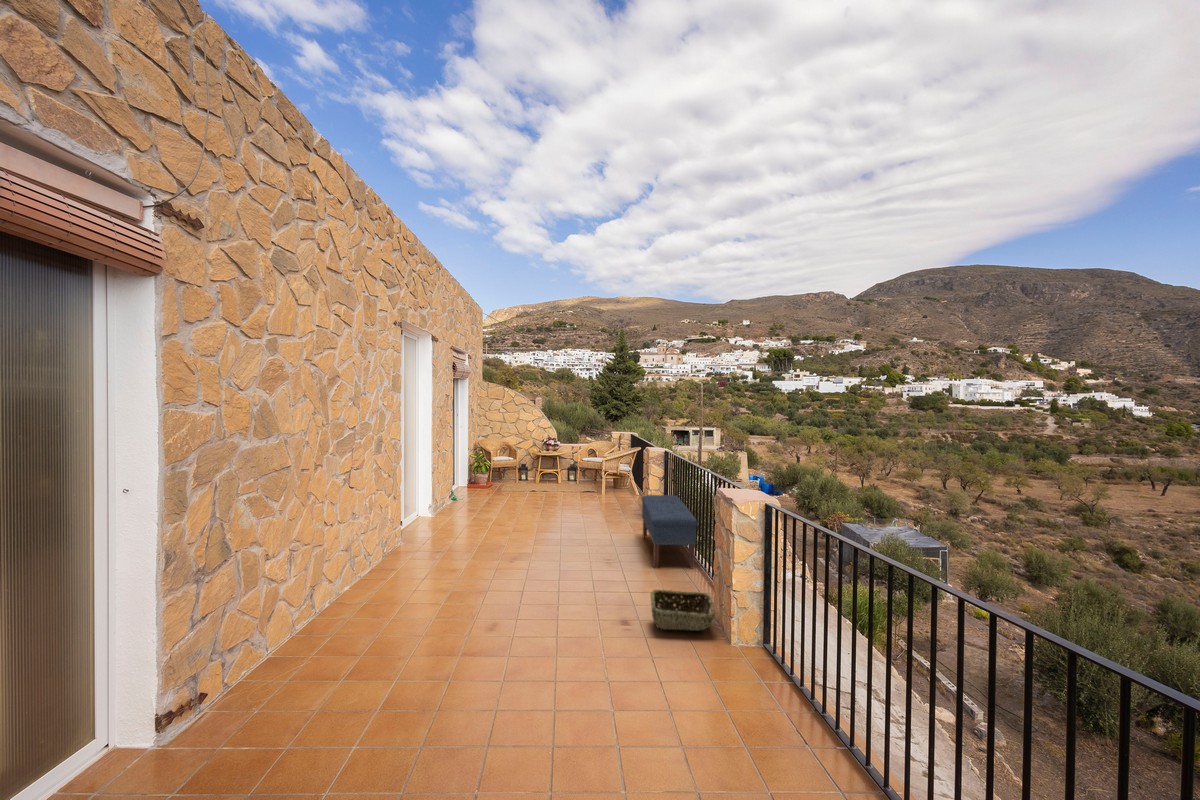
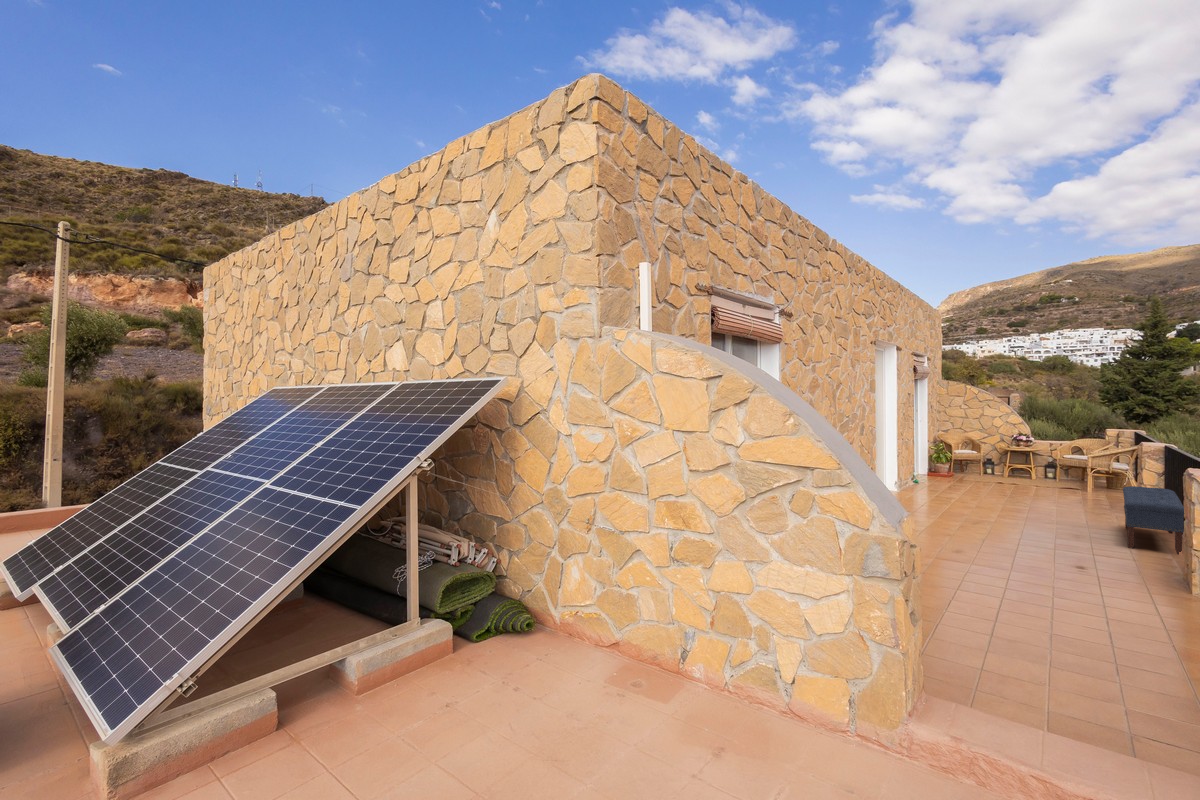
woven basket: present [651,590,715,631] -> none [1103,549,1175,586]

